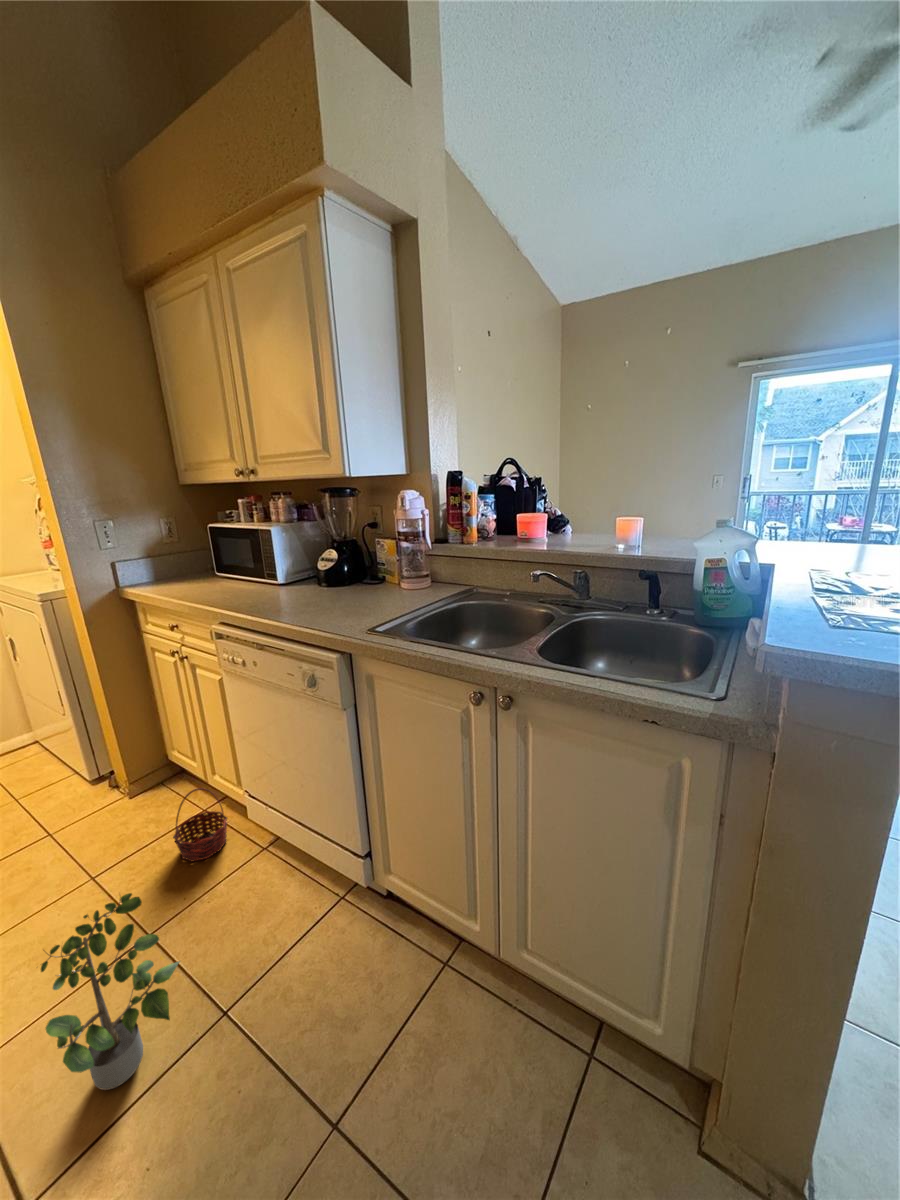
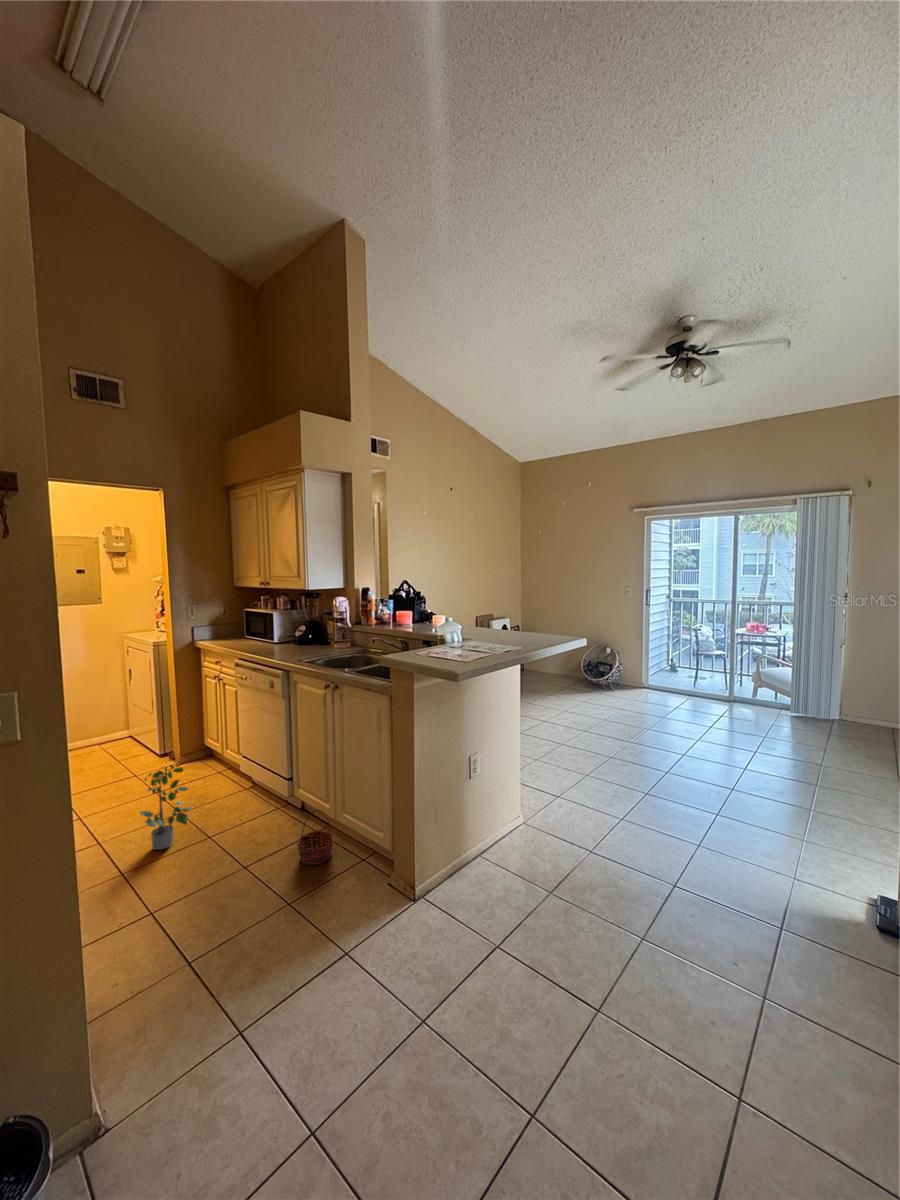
basket: present [173,788,227,861] -> present [297,809,333,865]

